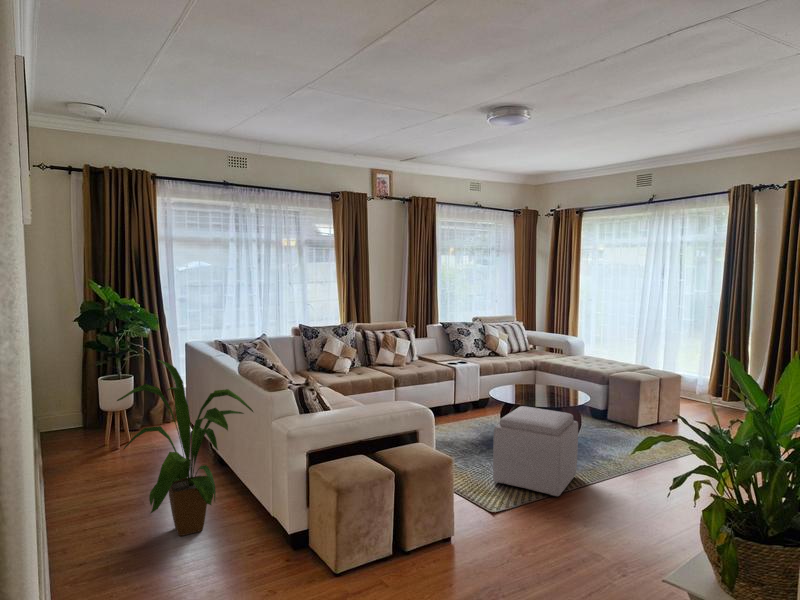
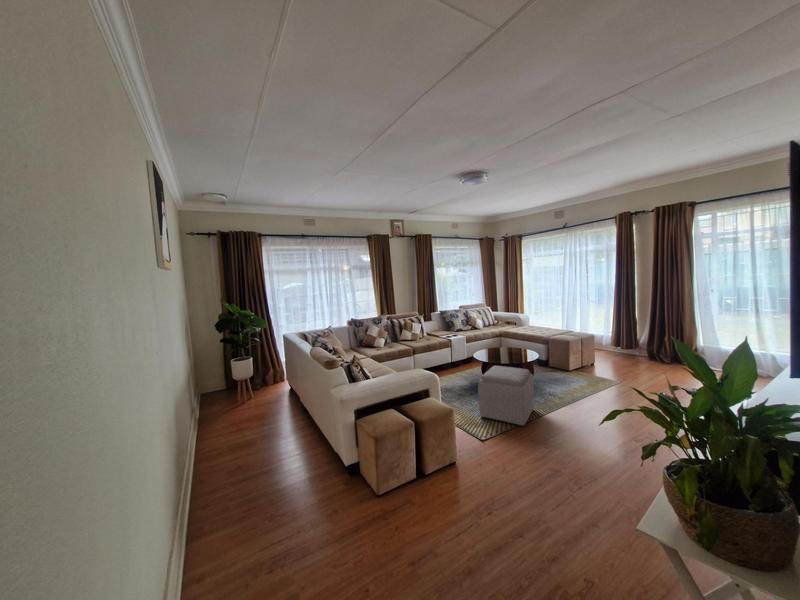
house plant: present [117,360,253,536] -> none [231,353,321,466]

